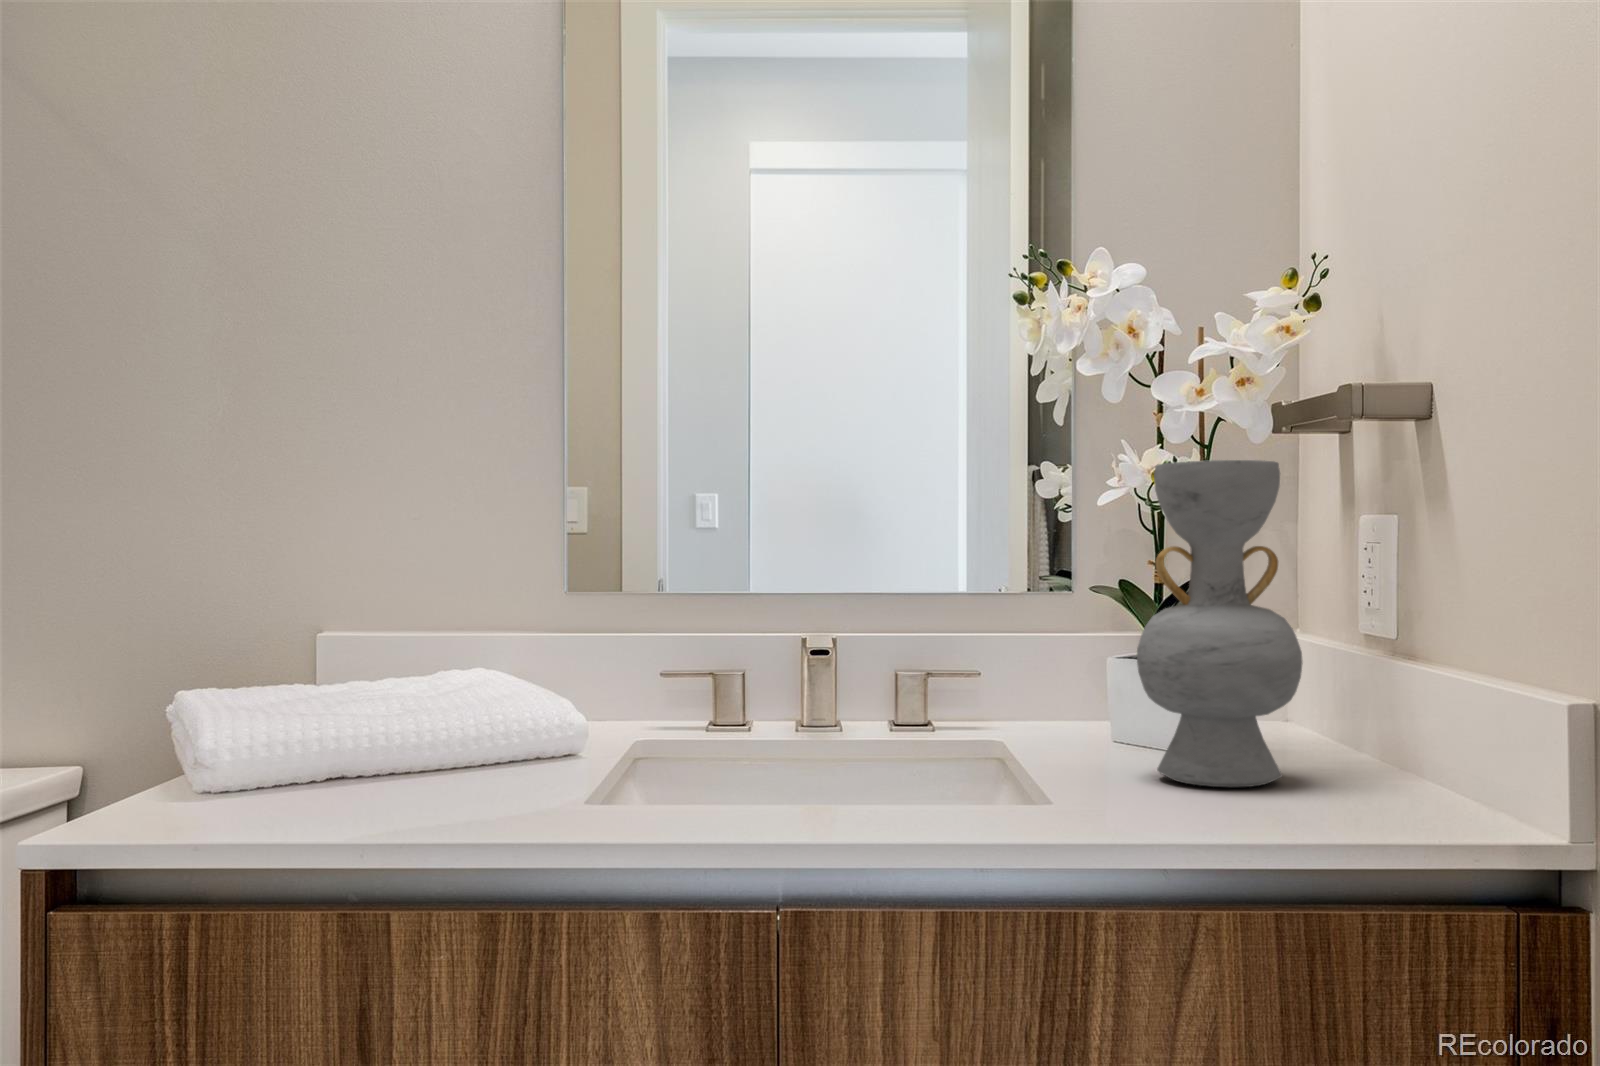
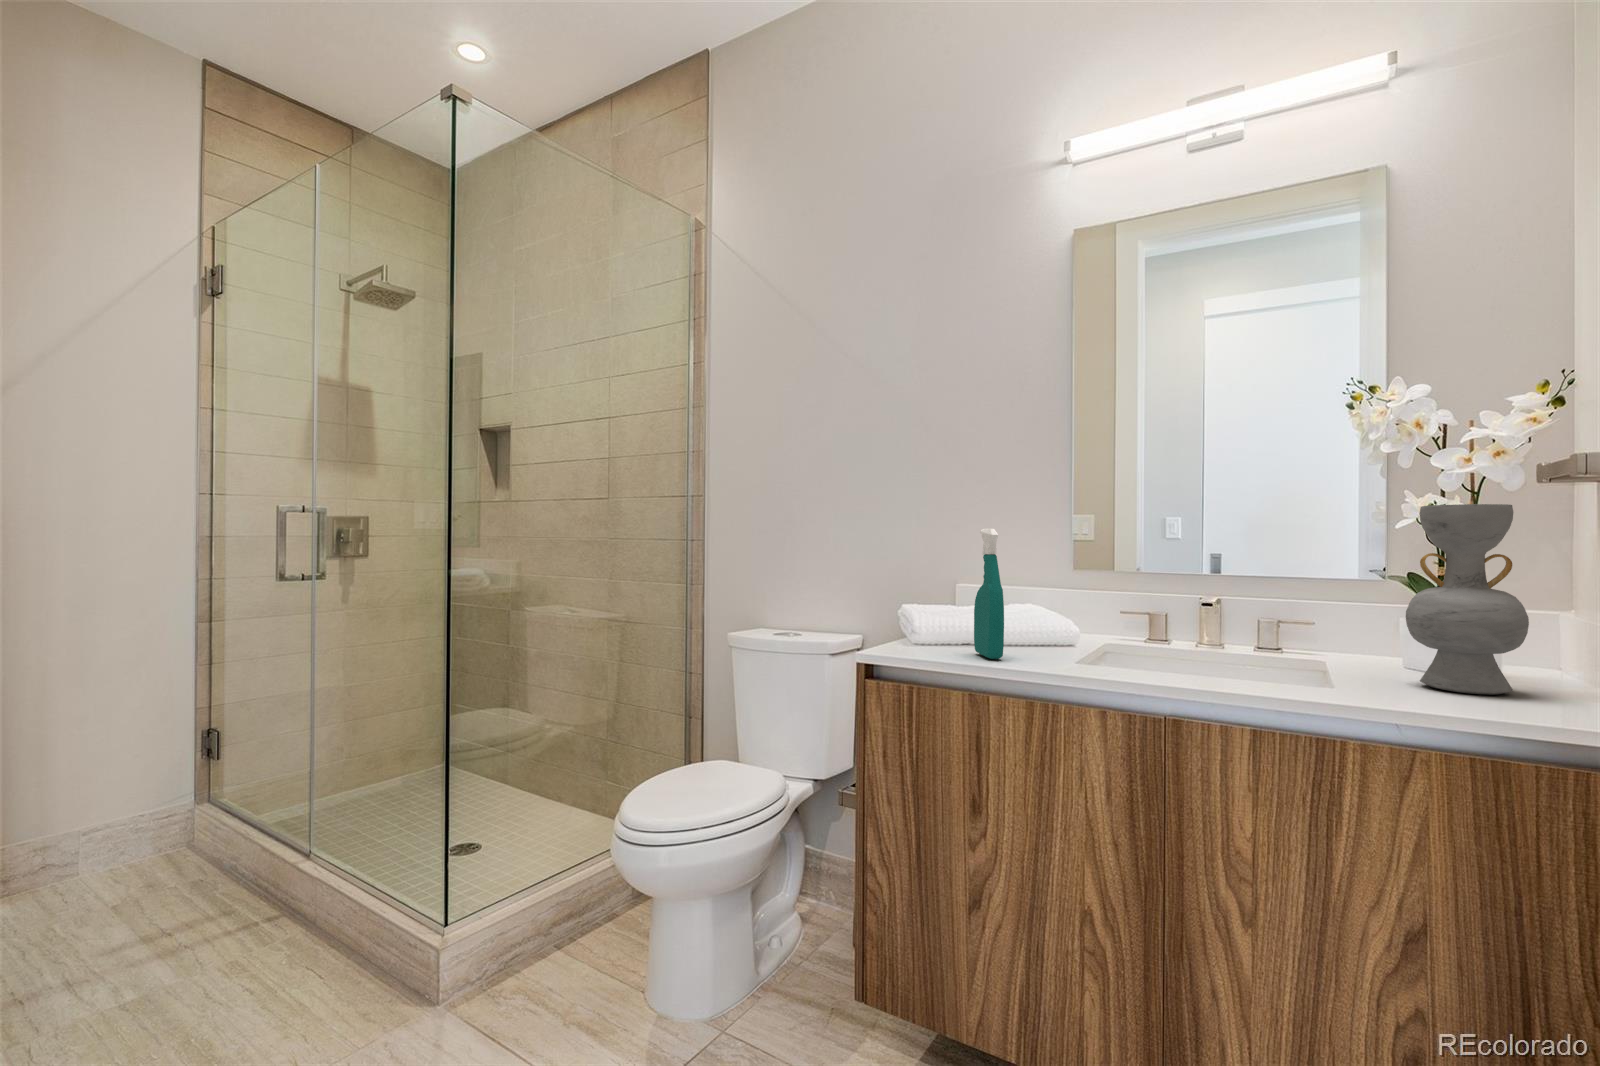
spray bottle: none [350,507,422,816] -> present [974,529,1004,659]

